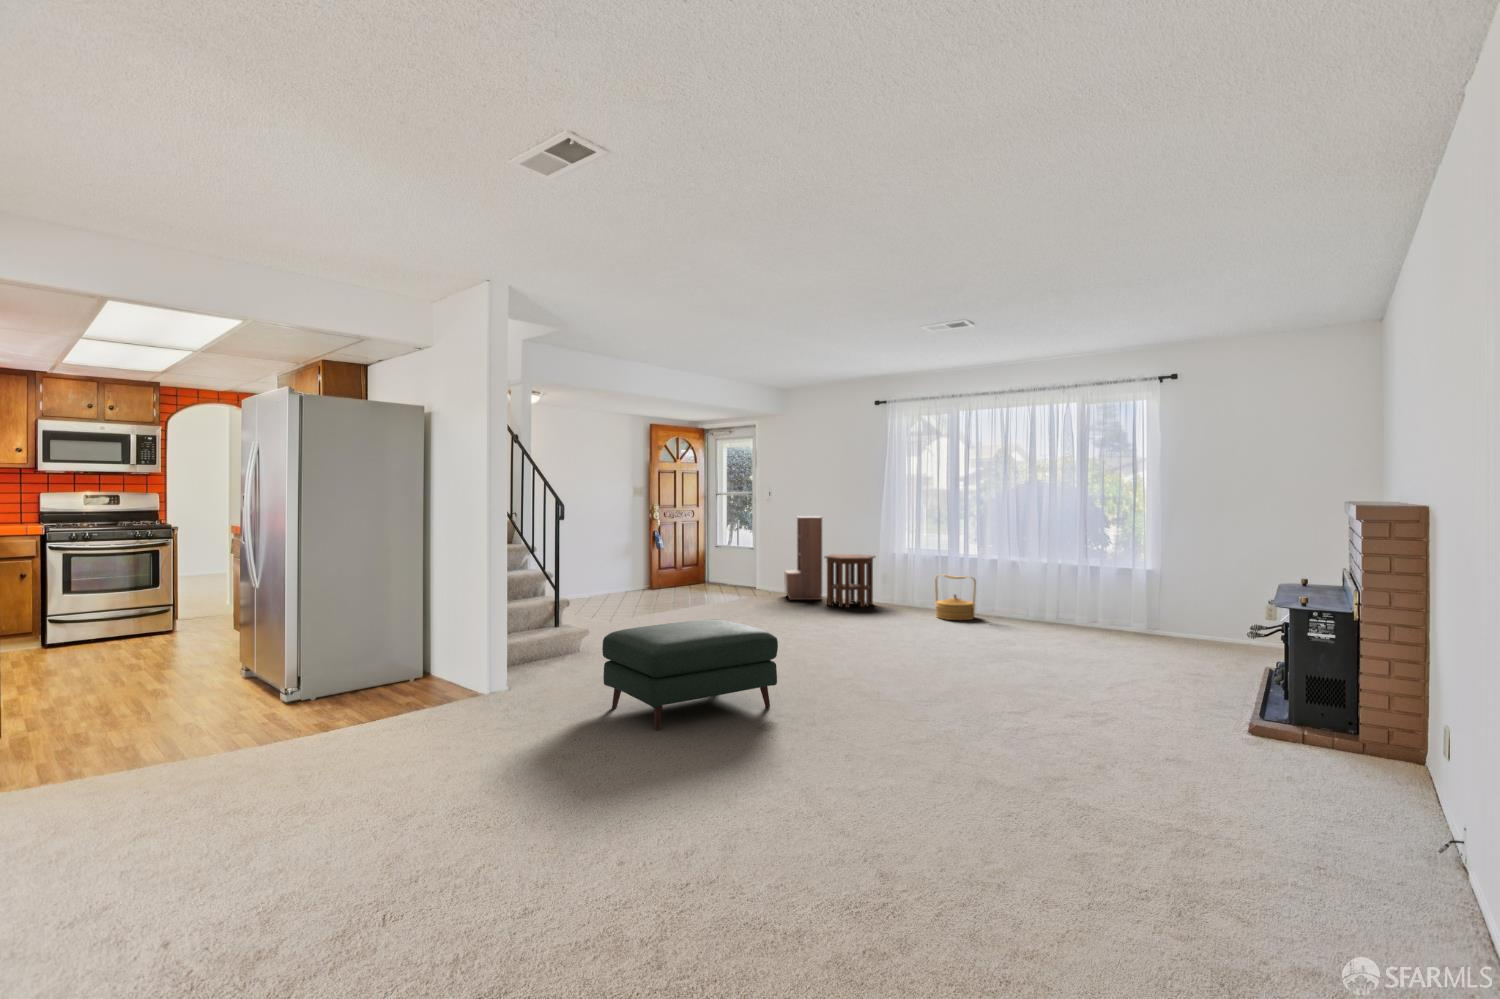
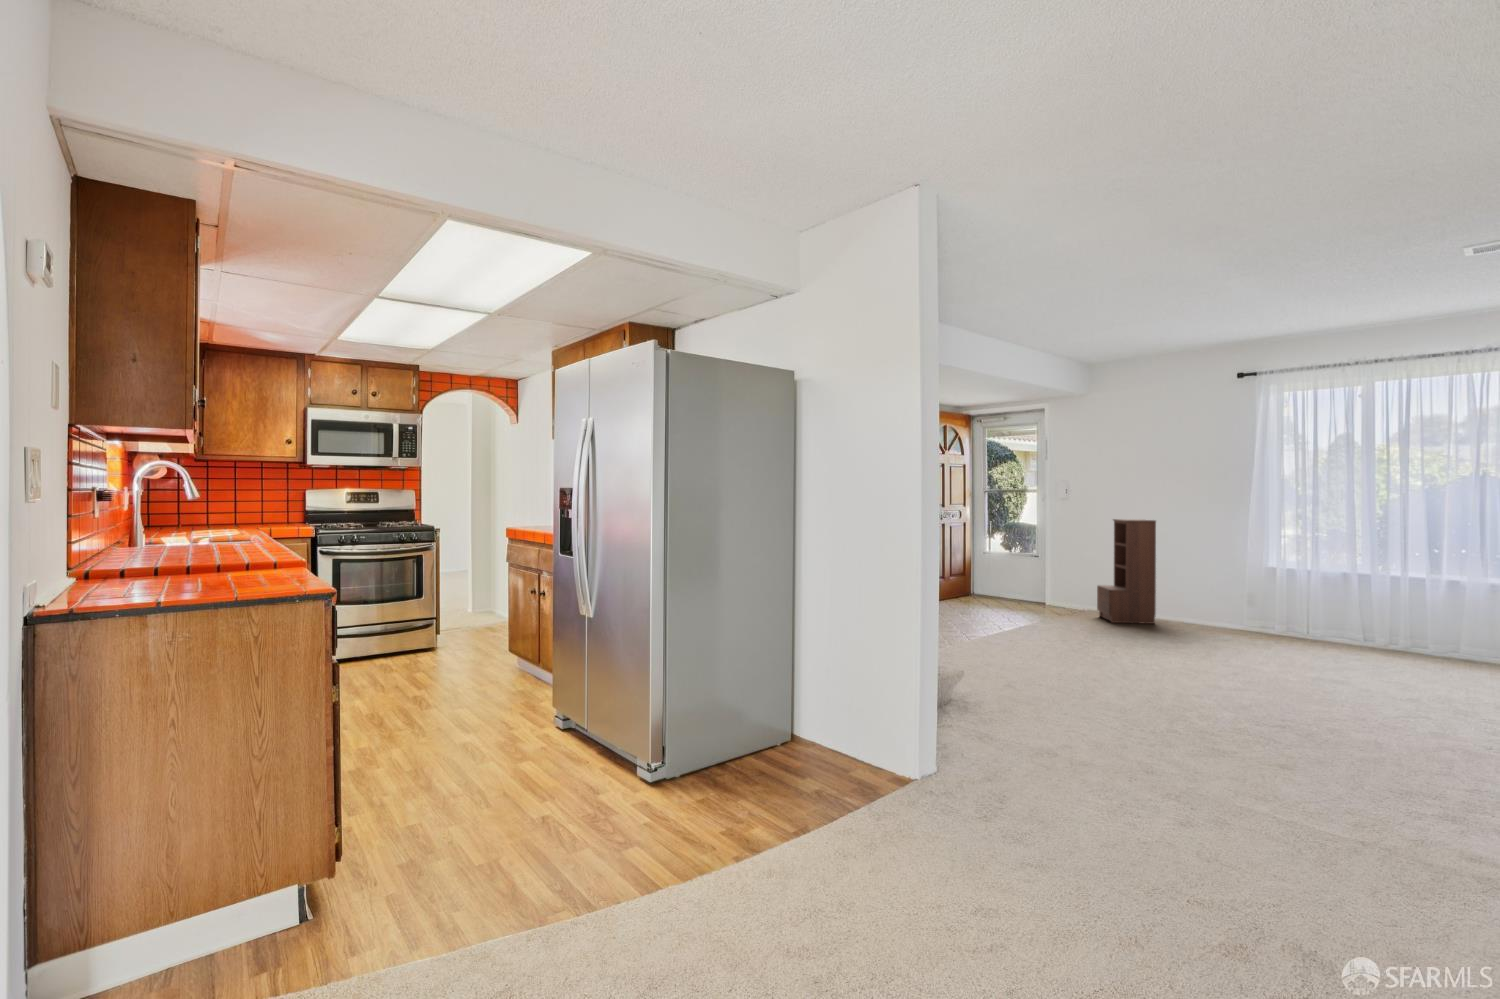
side table: present [825,554,875,607] -> none [1170,568,1239,637]
woven basket: present [935,575,976,620] -> none [1355,599,1431,664]
ottoman: present [602,620,778,730] -> none [1093,678,1395,875]

